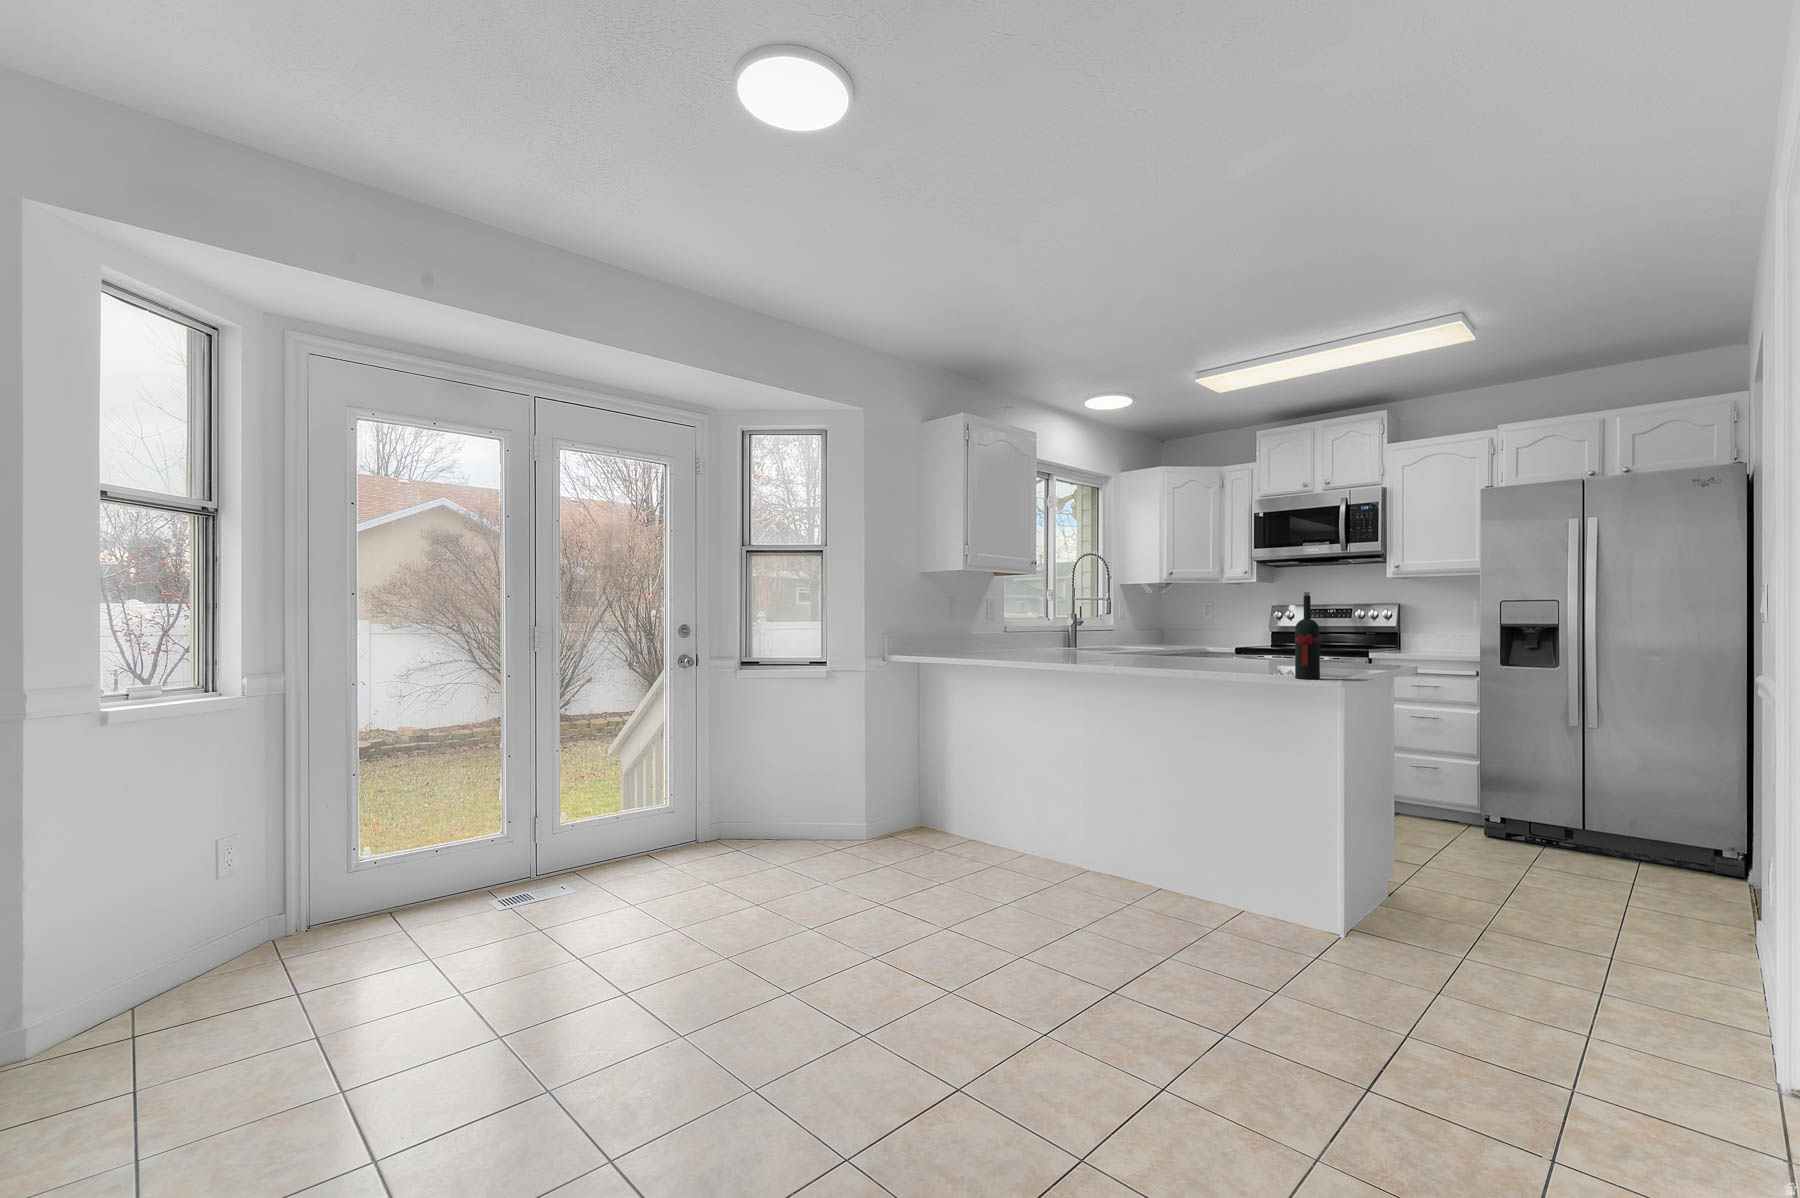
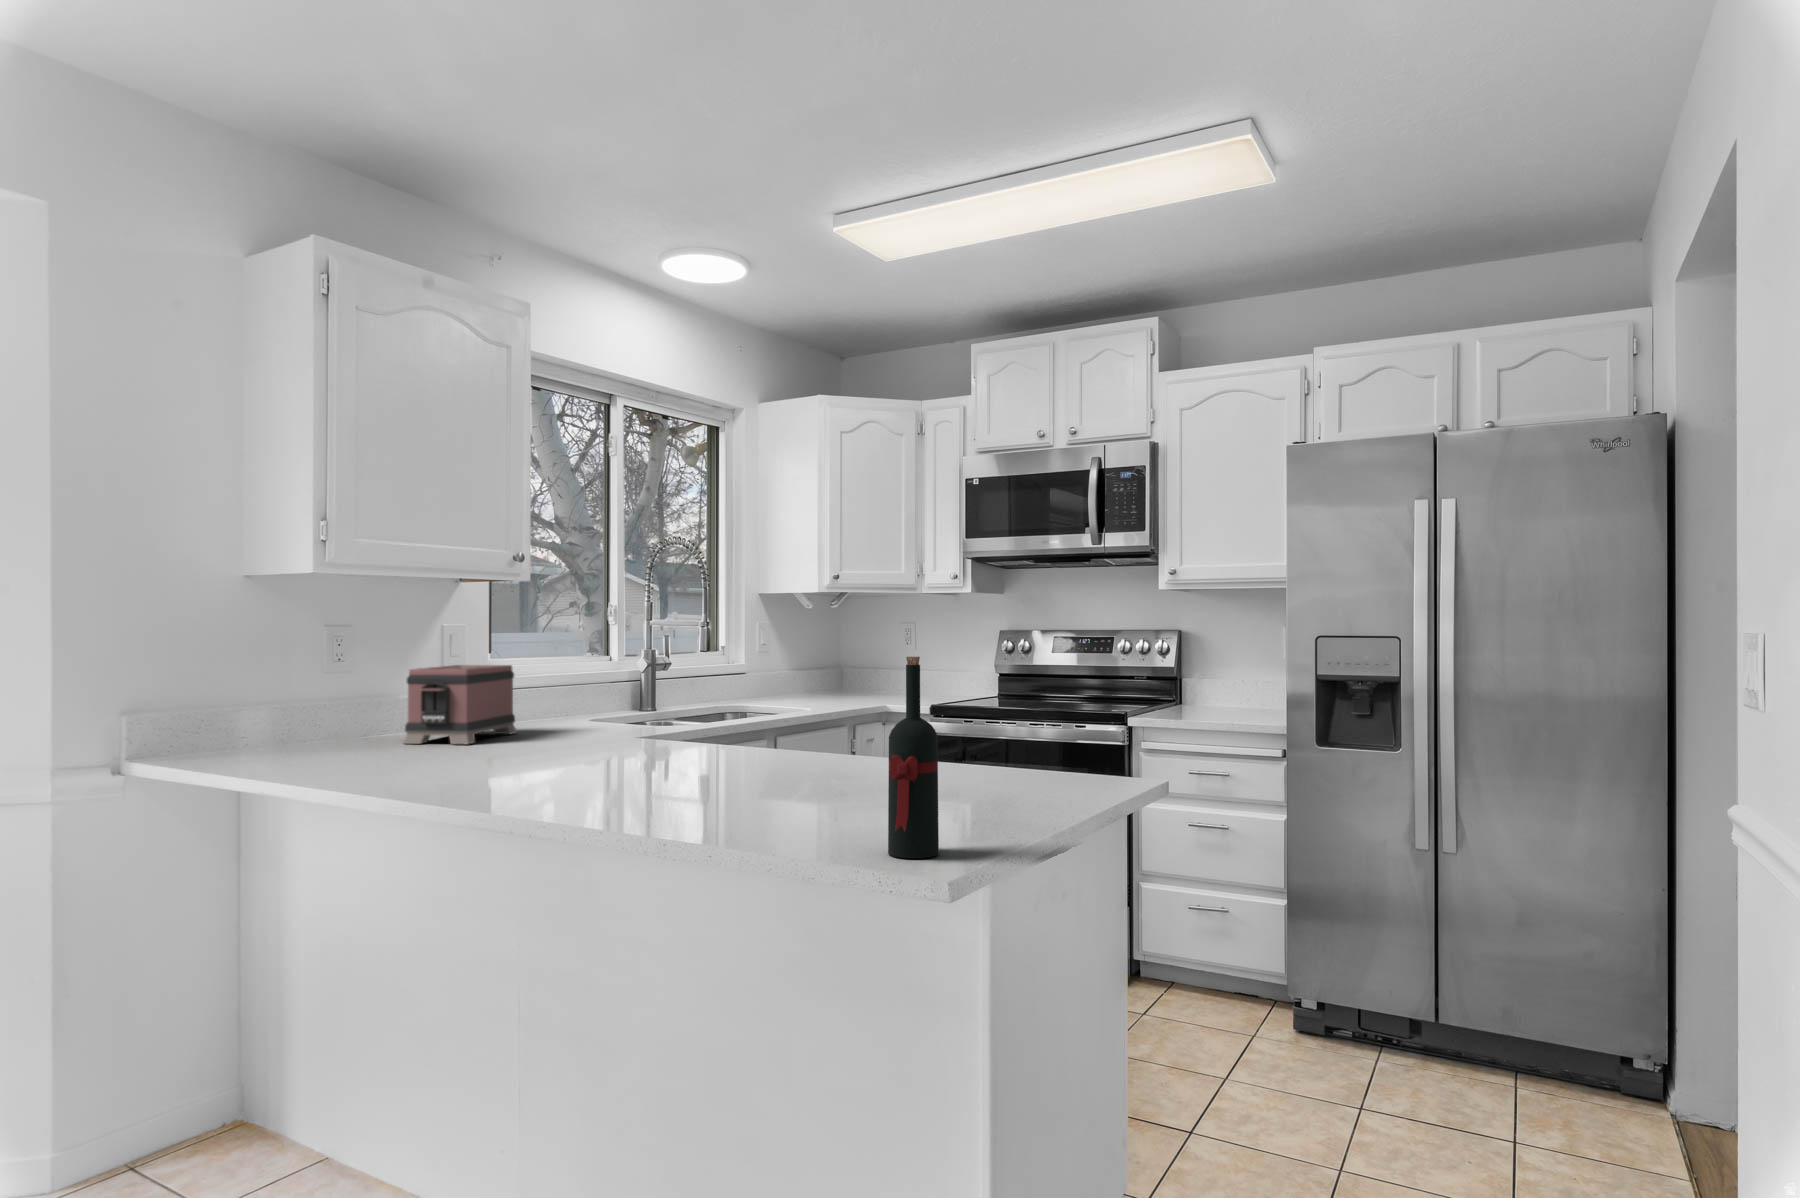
toaster: none [978,615,1024,653] -> present [403,665,517,744]

